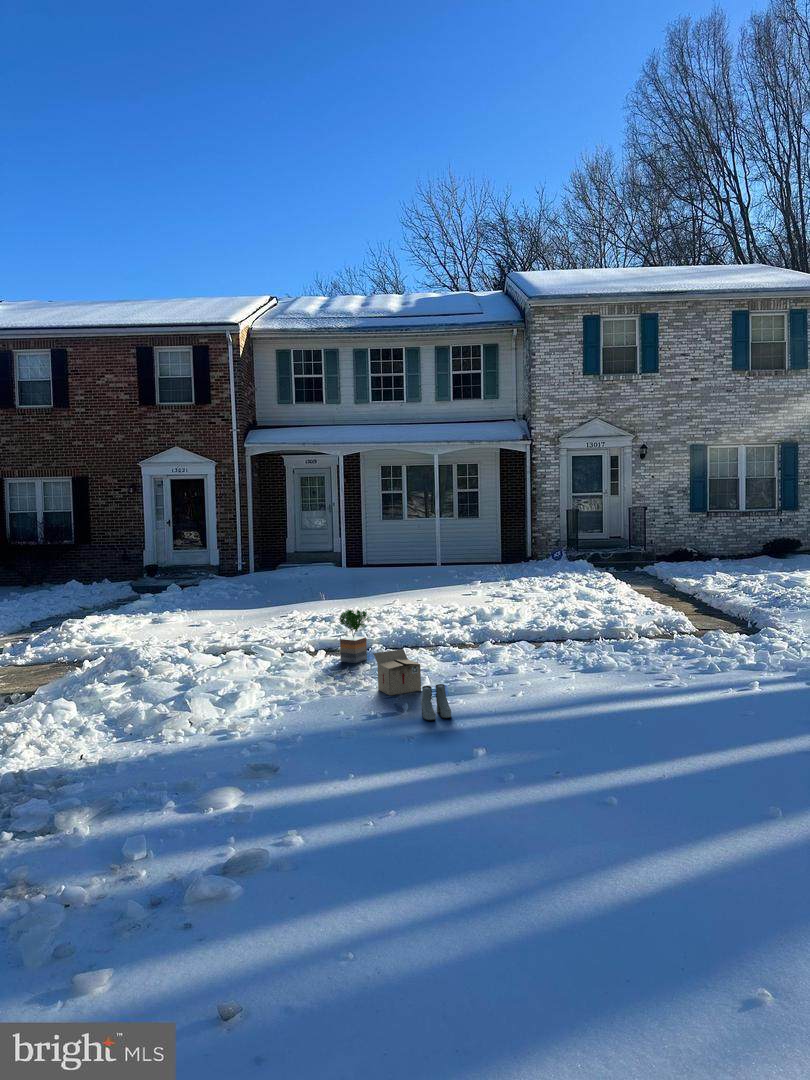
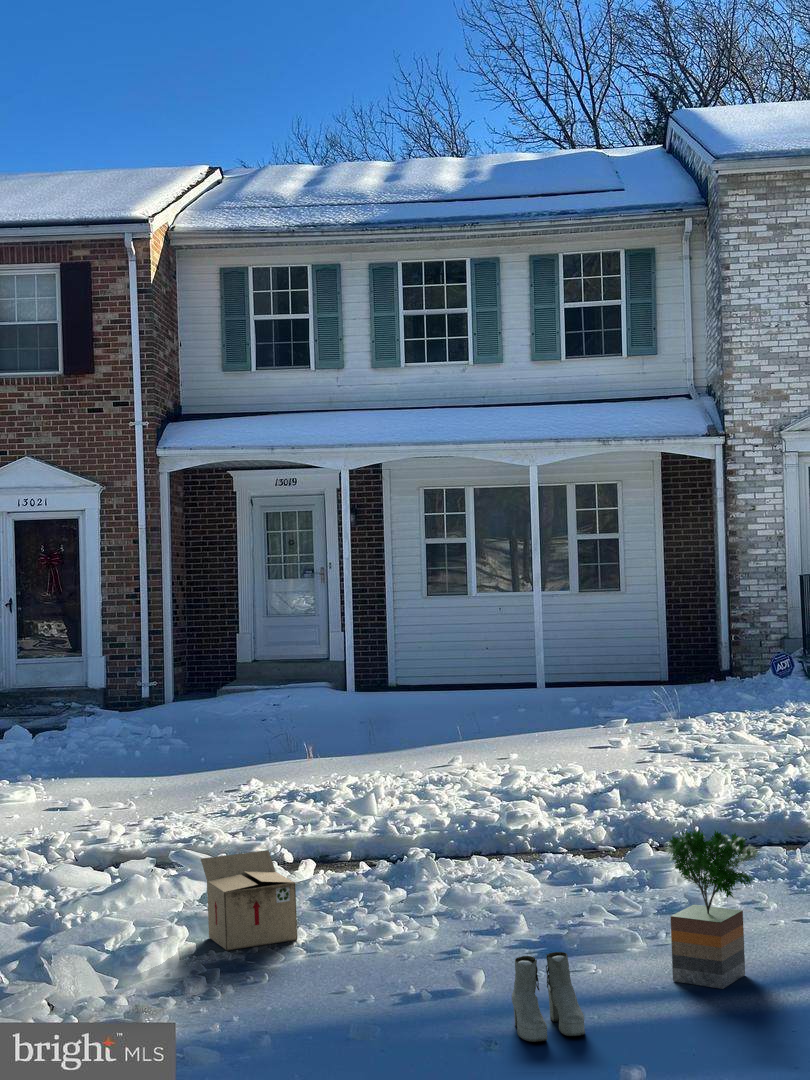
potted tree: present [339,610,370,663] -> present [665,829,758,989]
cardboard box: present [374,649,421,696] -> present [201,850,297,951]

